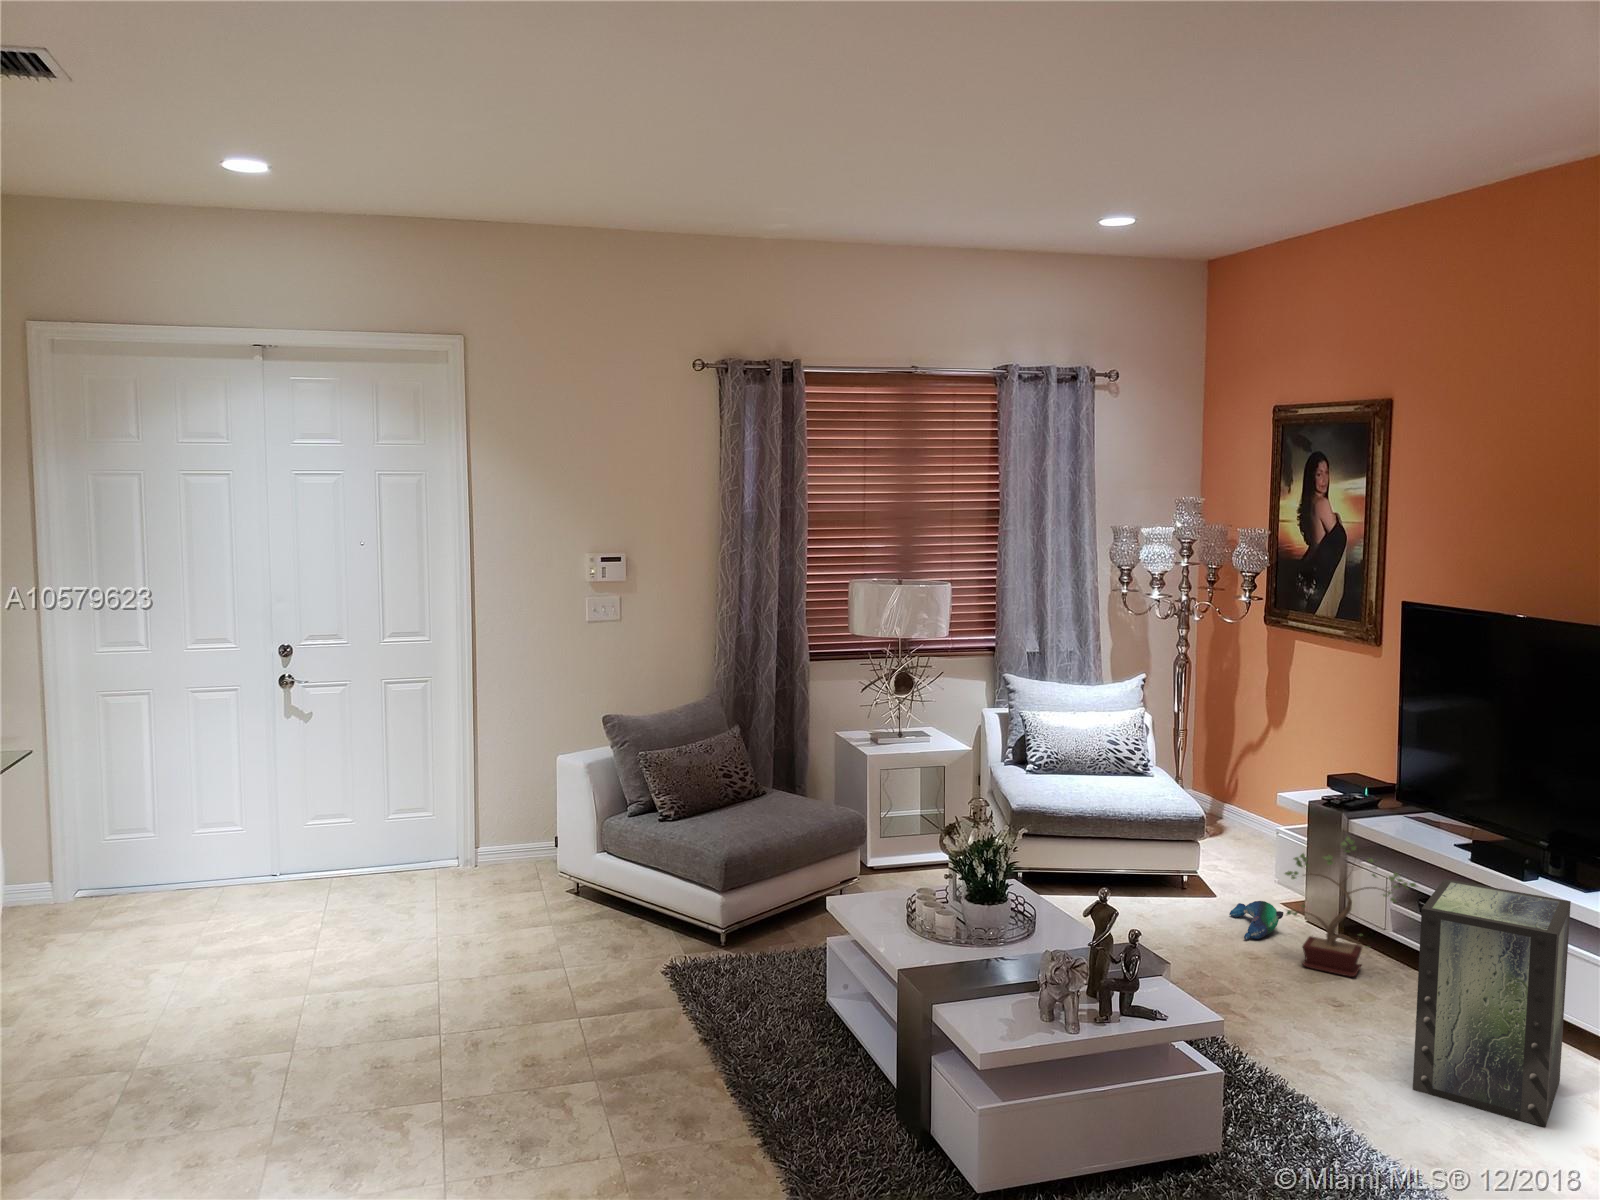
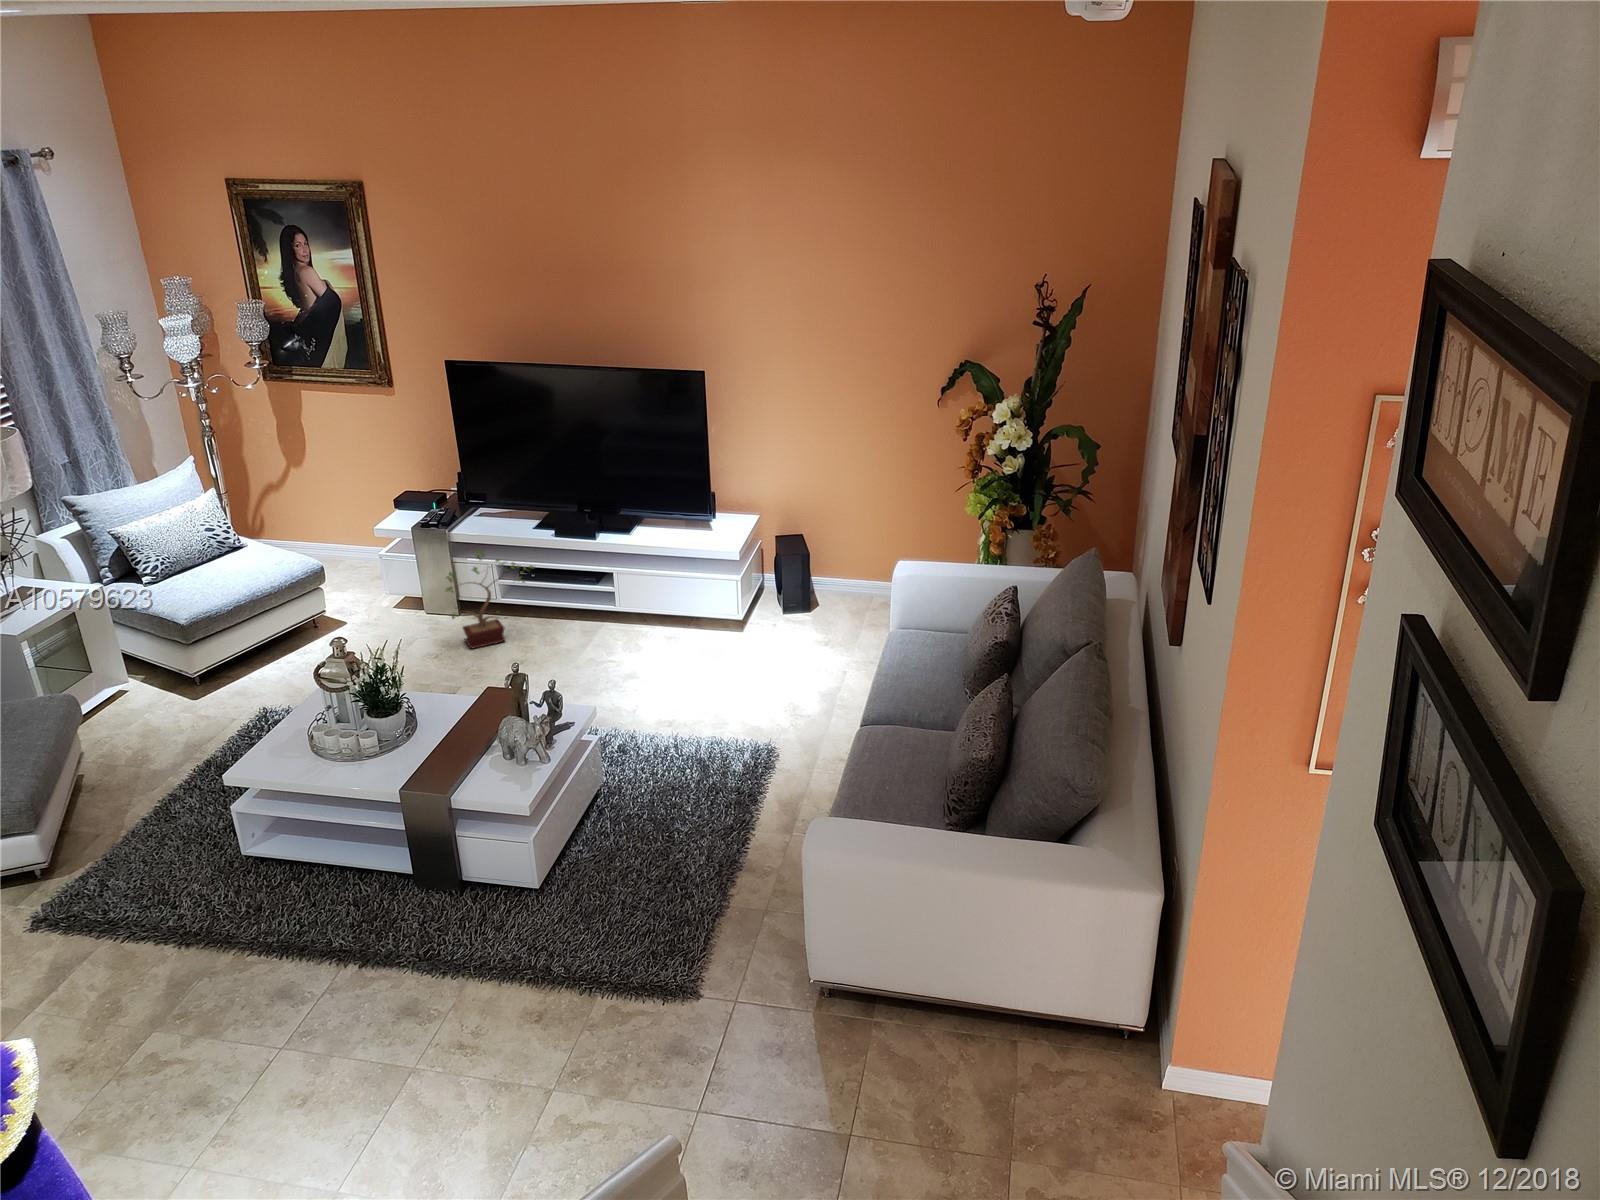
storage box: present [1413,879,1571,1127] -> none [586,549,683,694]
plush toy: present [1229,901,1283,940] -> none [379,614,426,648]

